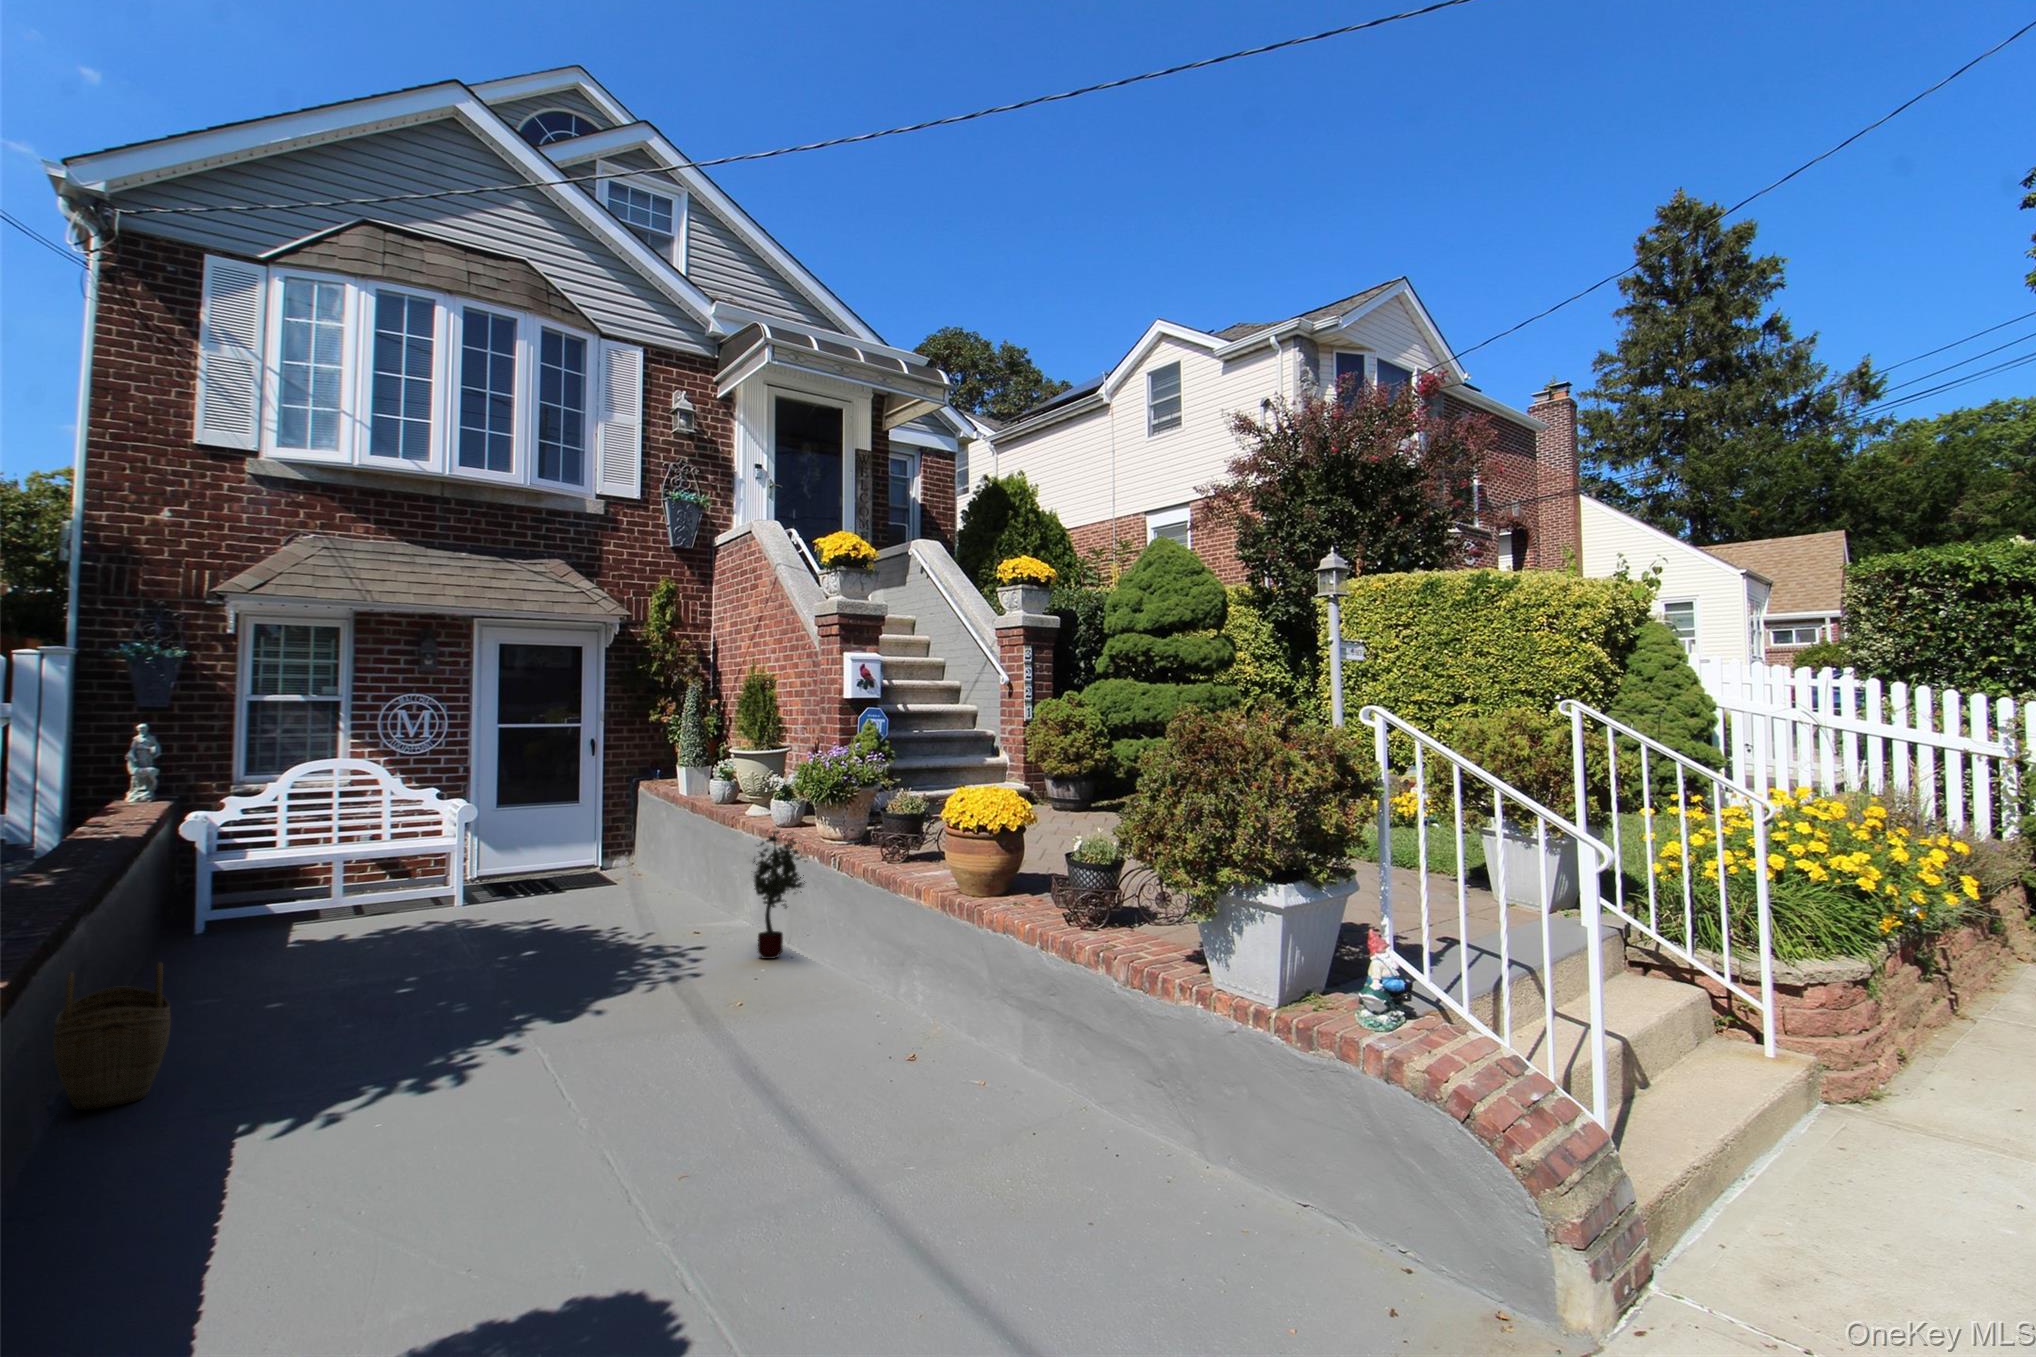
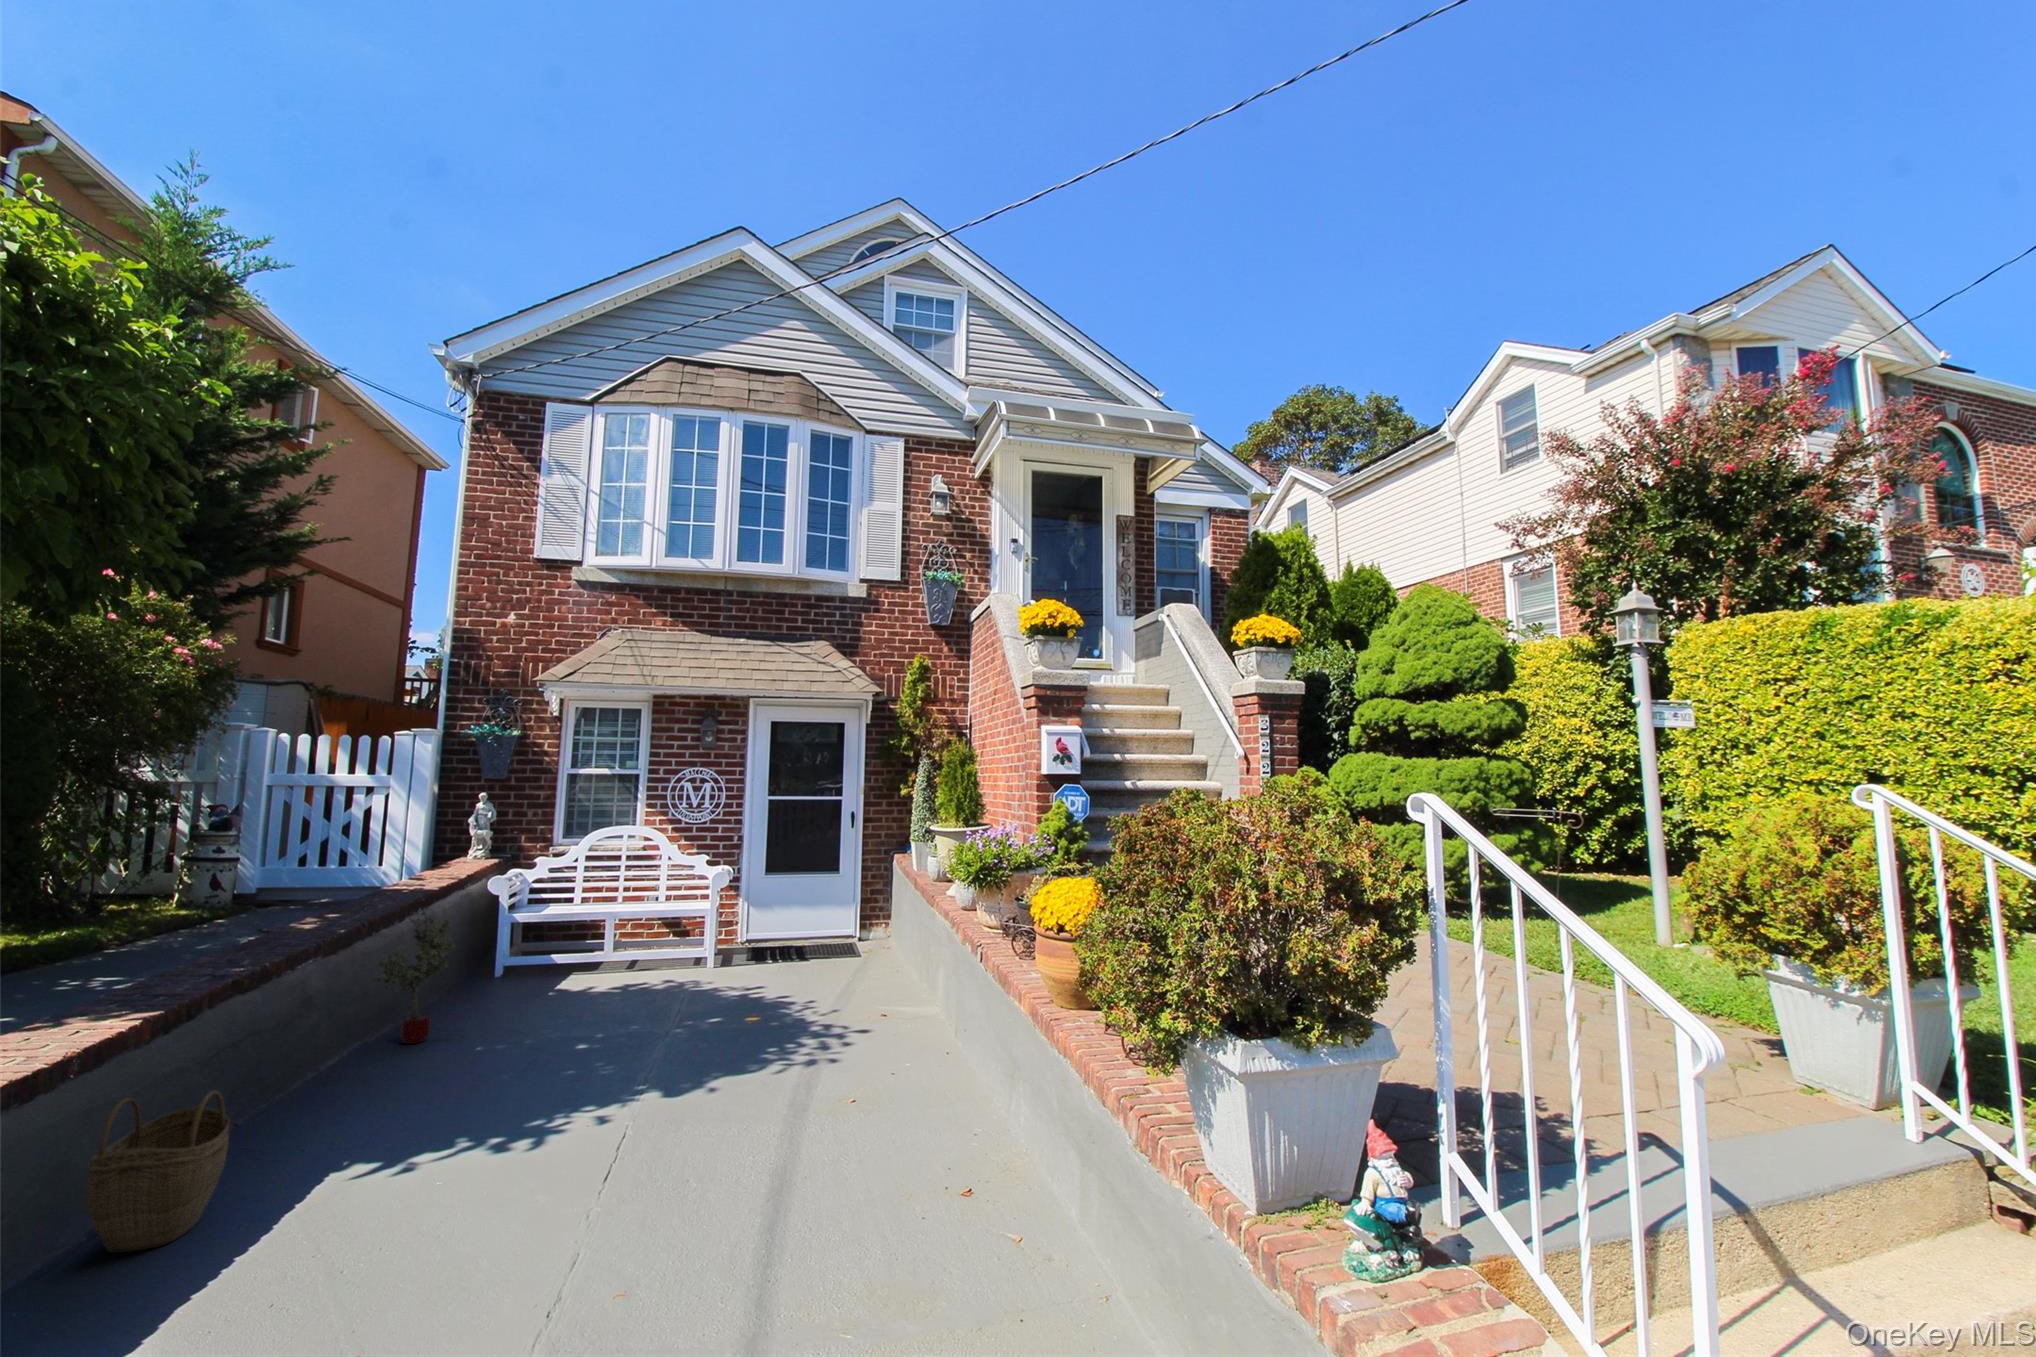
potted tree: present [753,831,806,959] -> present [374,911,456,1044]

